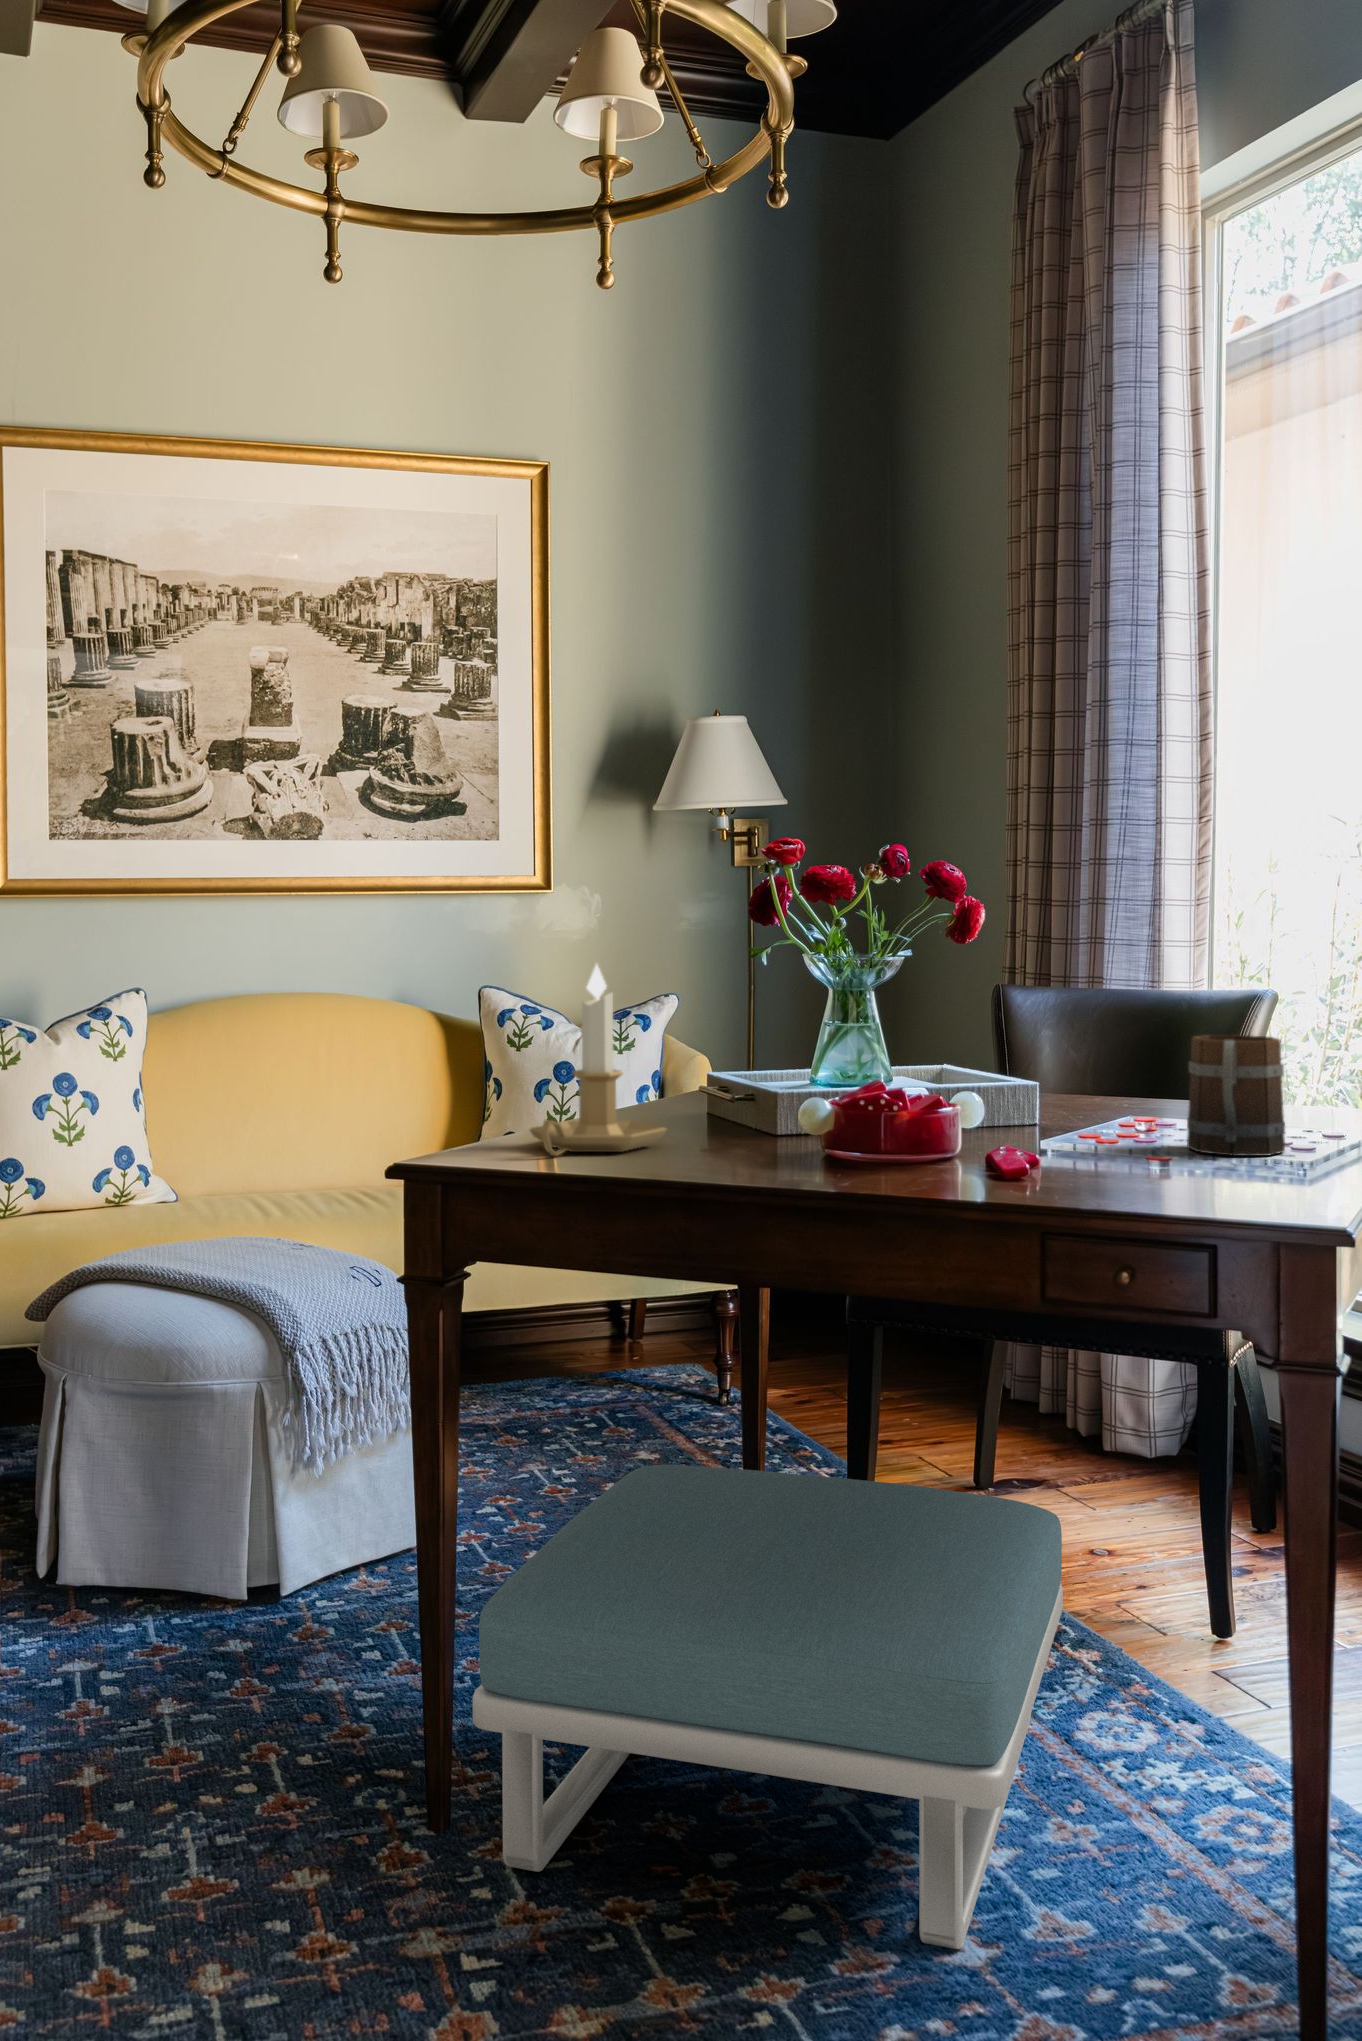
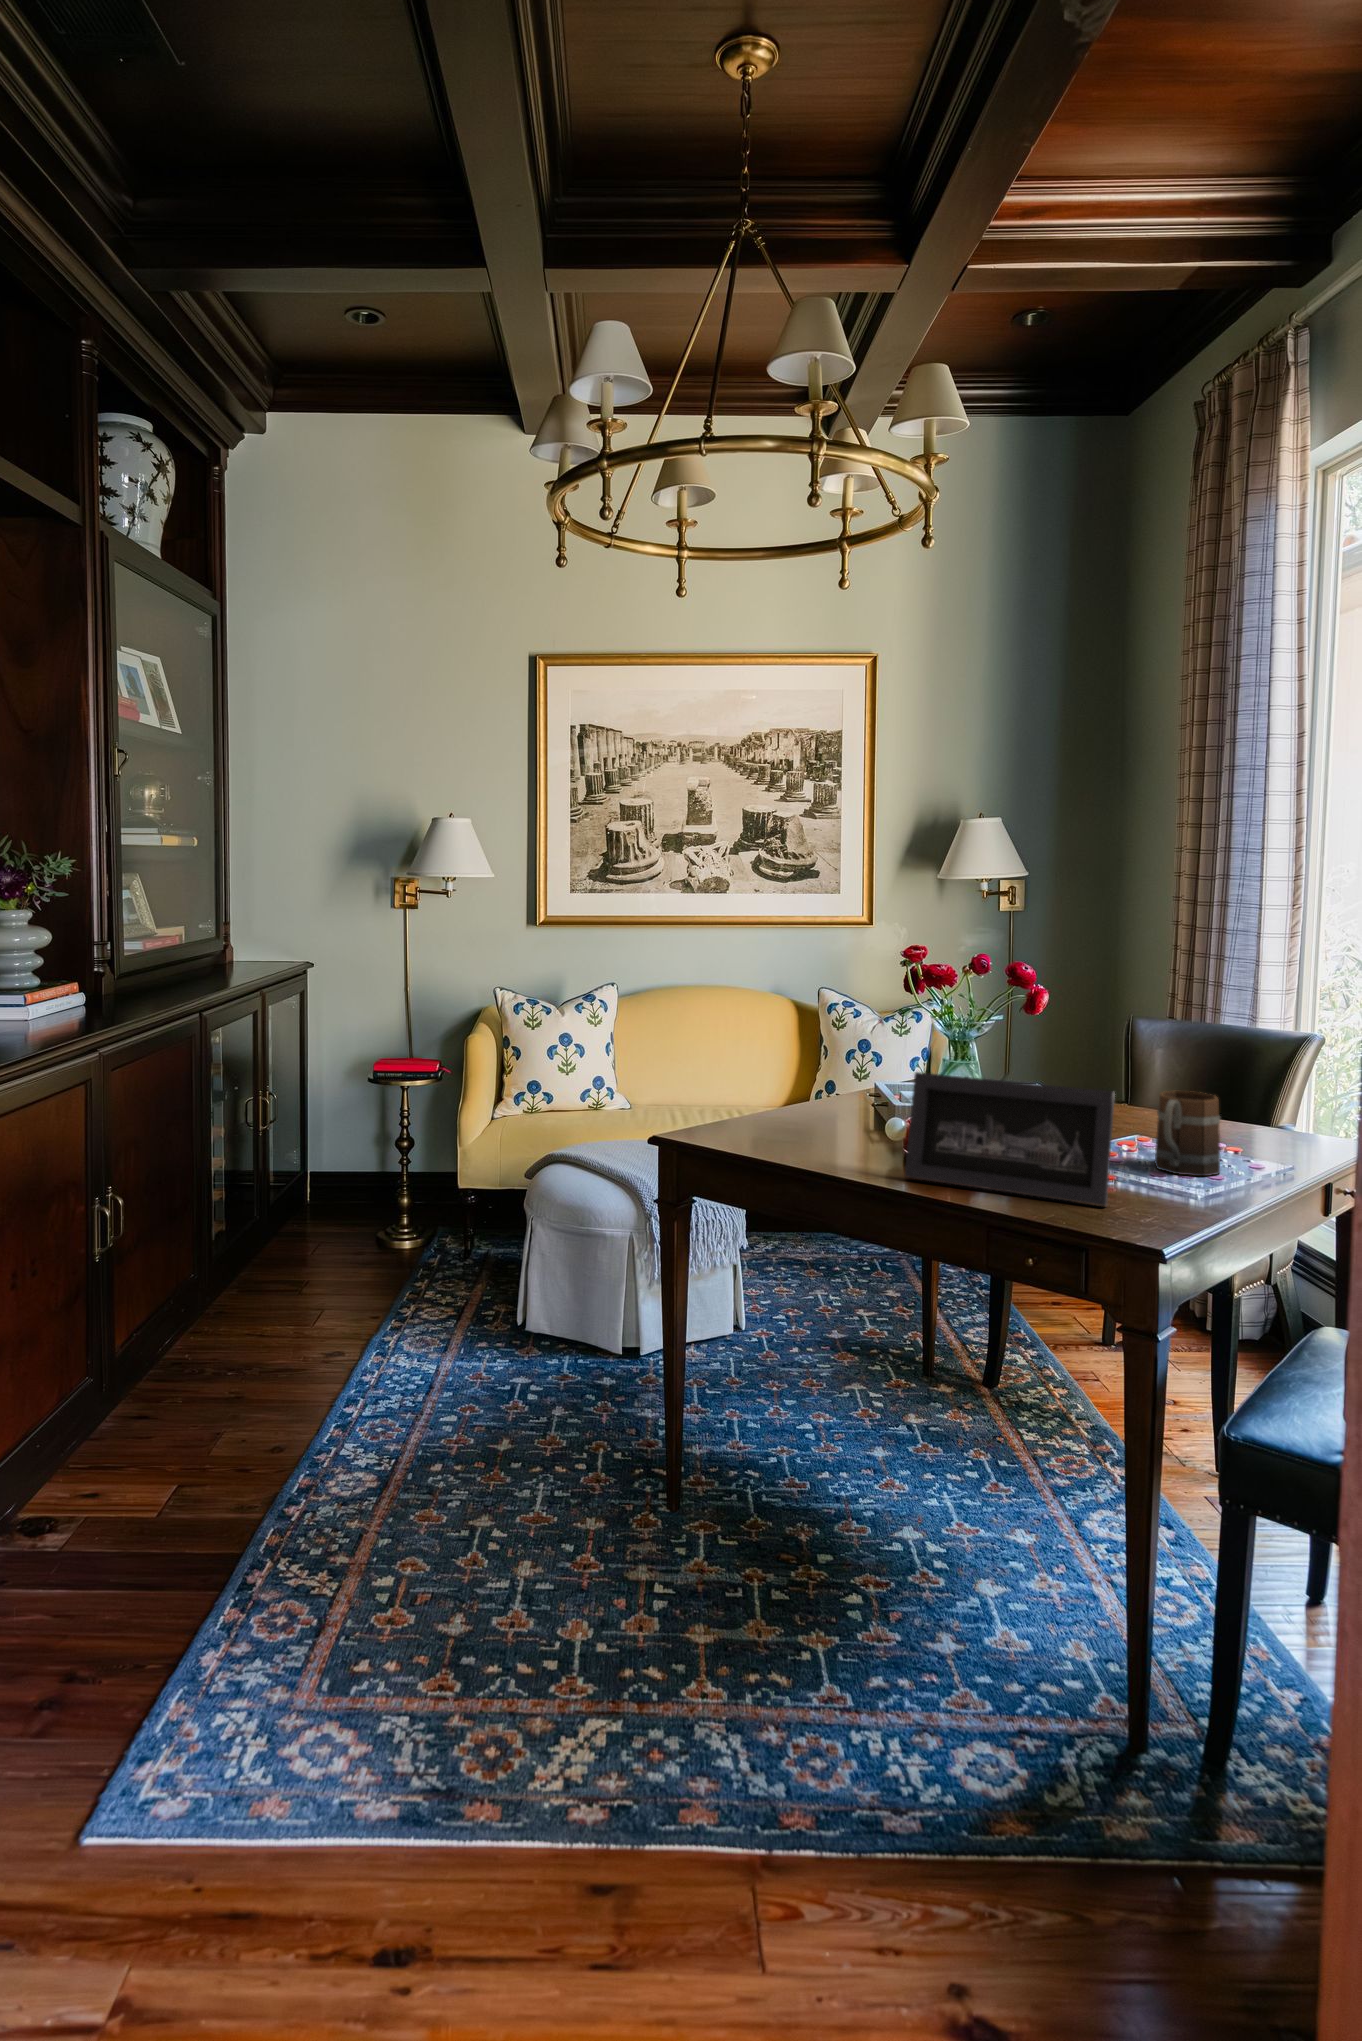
candlestick: present [530,965,666,1156] -> none [740,1020,824,1135]
picture frame: none [869,1010,1196,1193] -> present [905,1072,1115,1206]
footstool: present [473,1465,1063,1949] -> none [684,1313,1080,1643]

